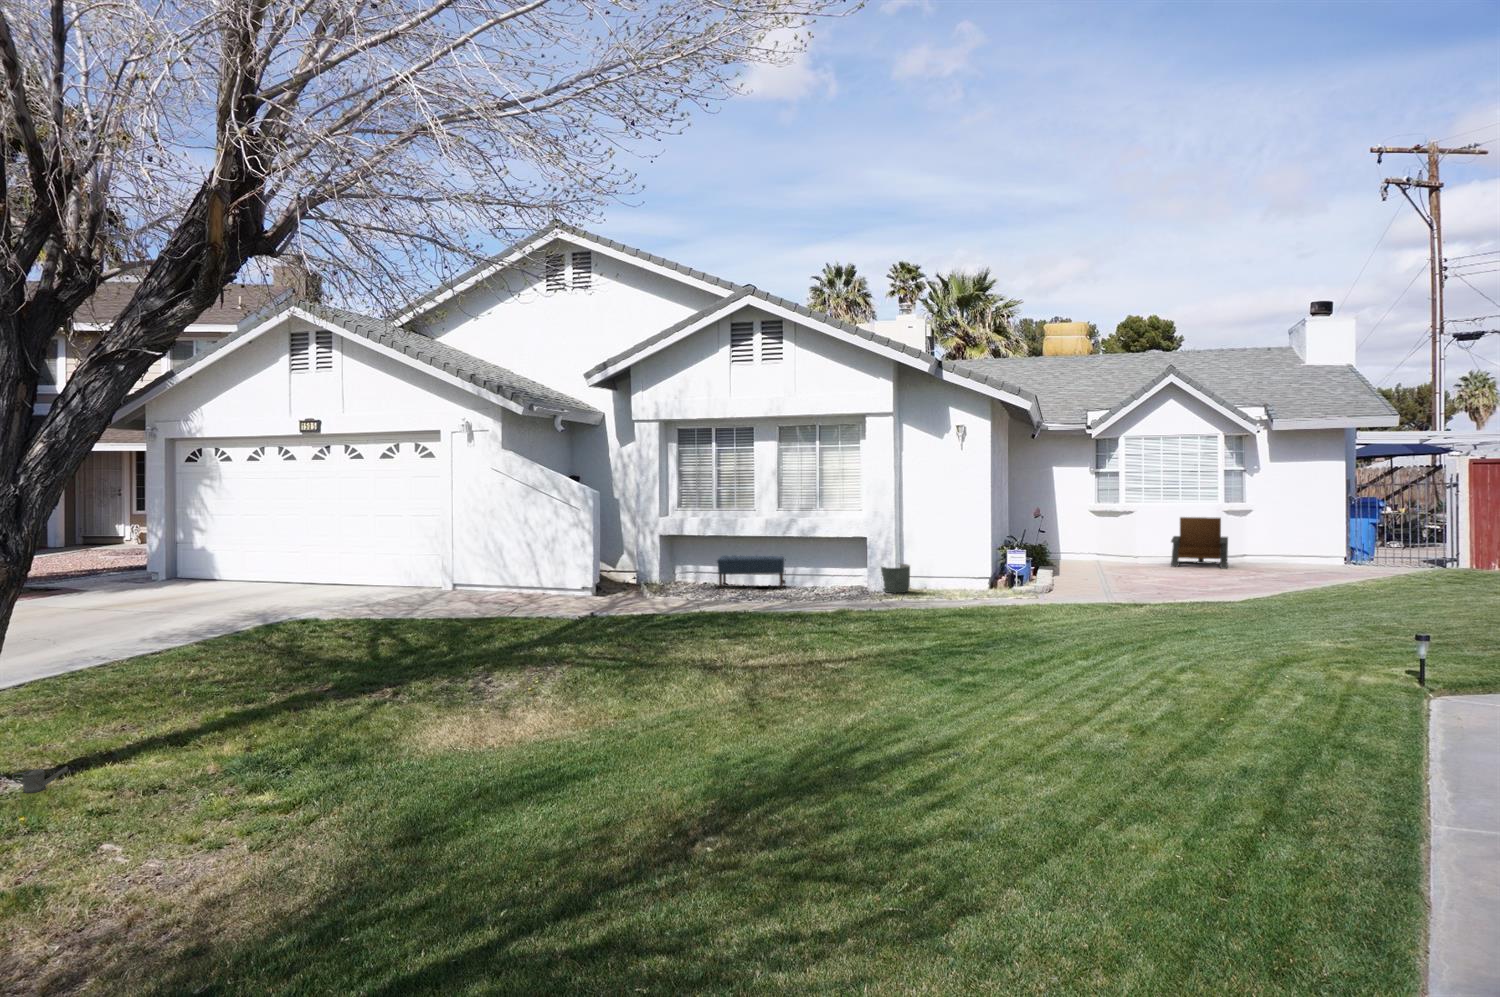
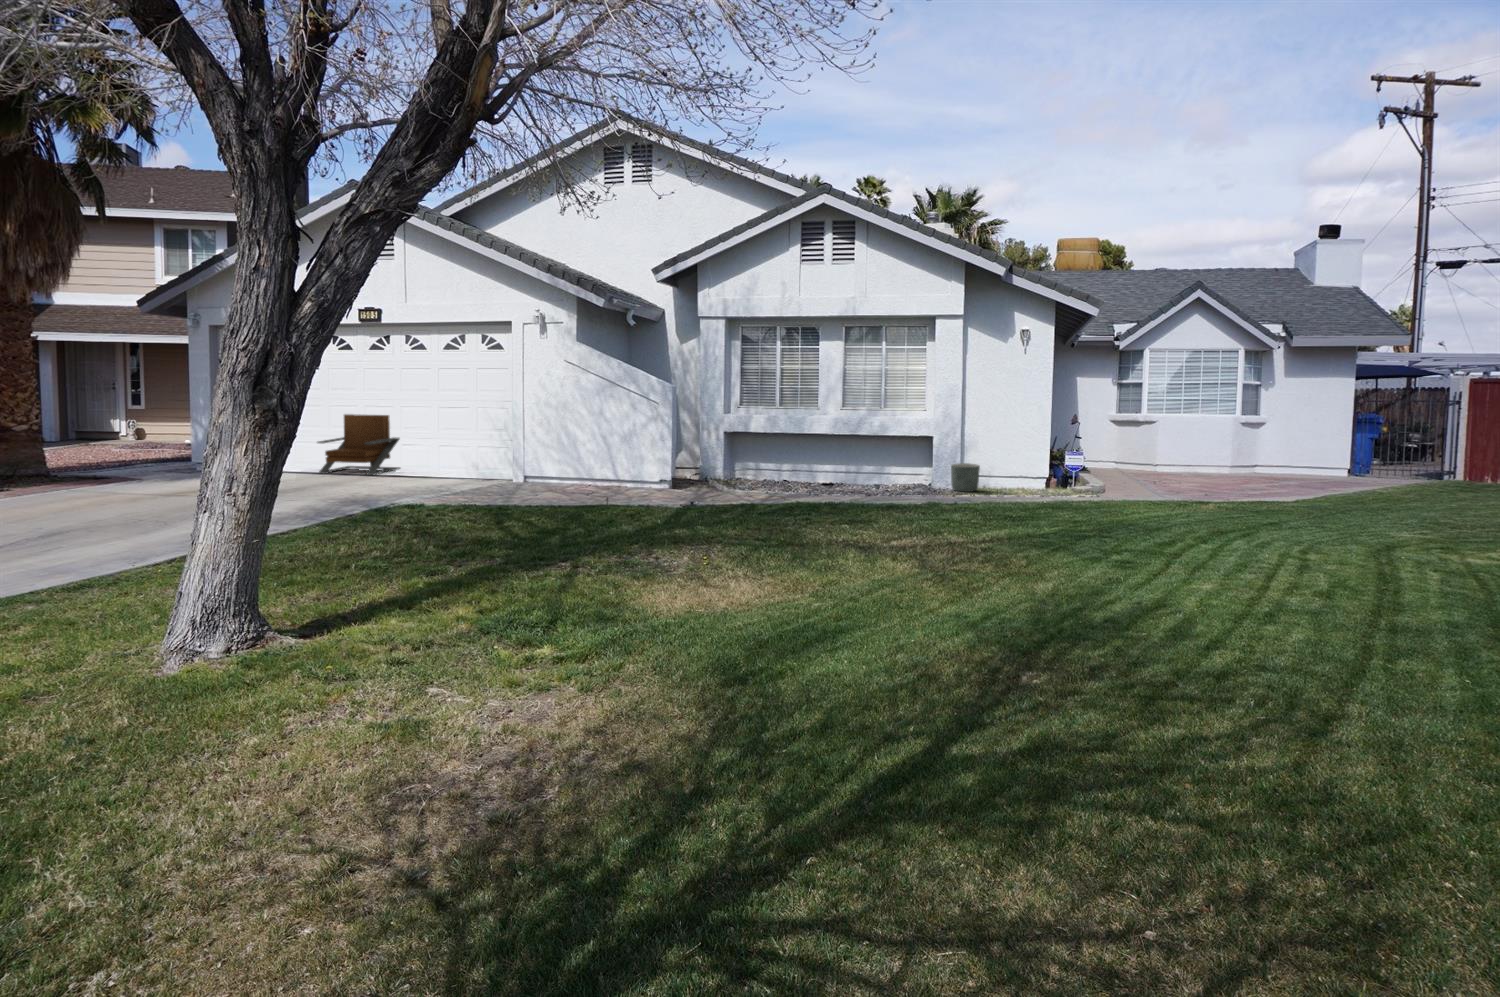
lounge chair: present [1171,517,1228,569] -> present [318,414,400,475]
bench: present [717,555,786,588] -> none [785,454,850,486]
watering can: present [12,766,68,793] -> none [260,635,317,663]

